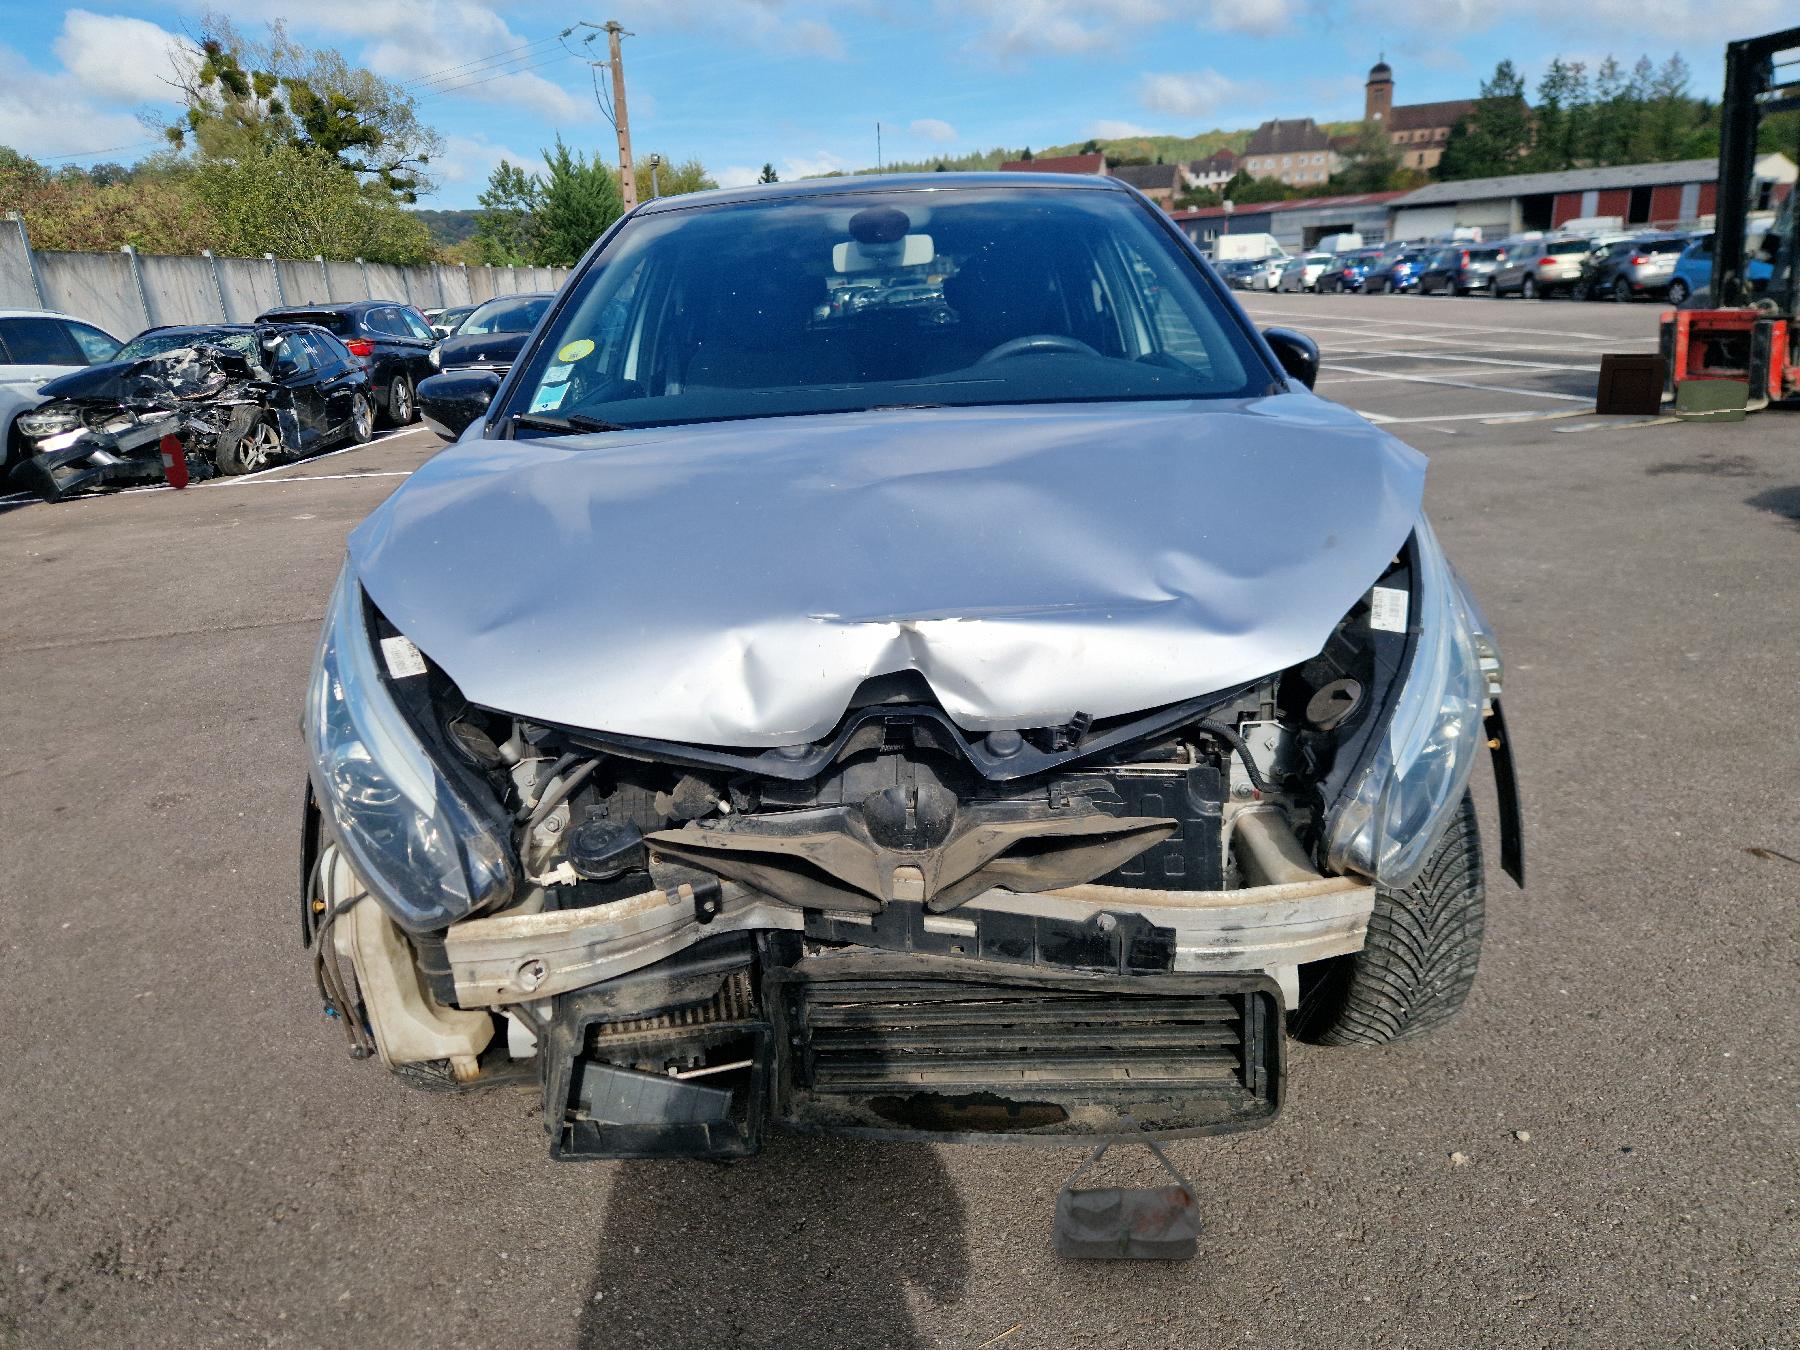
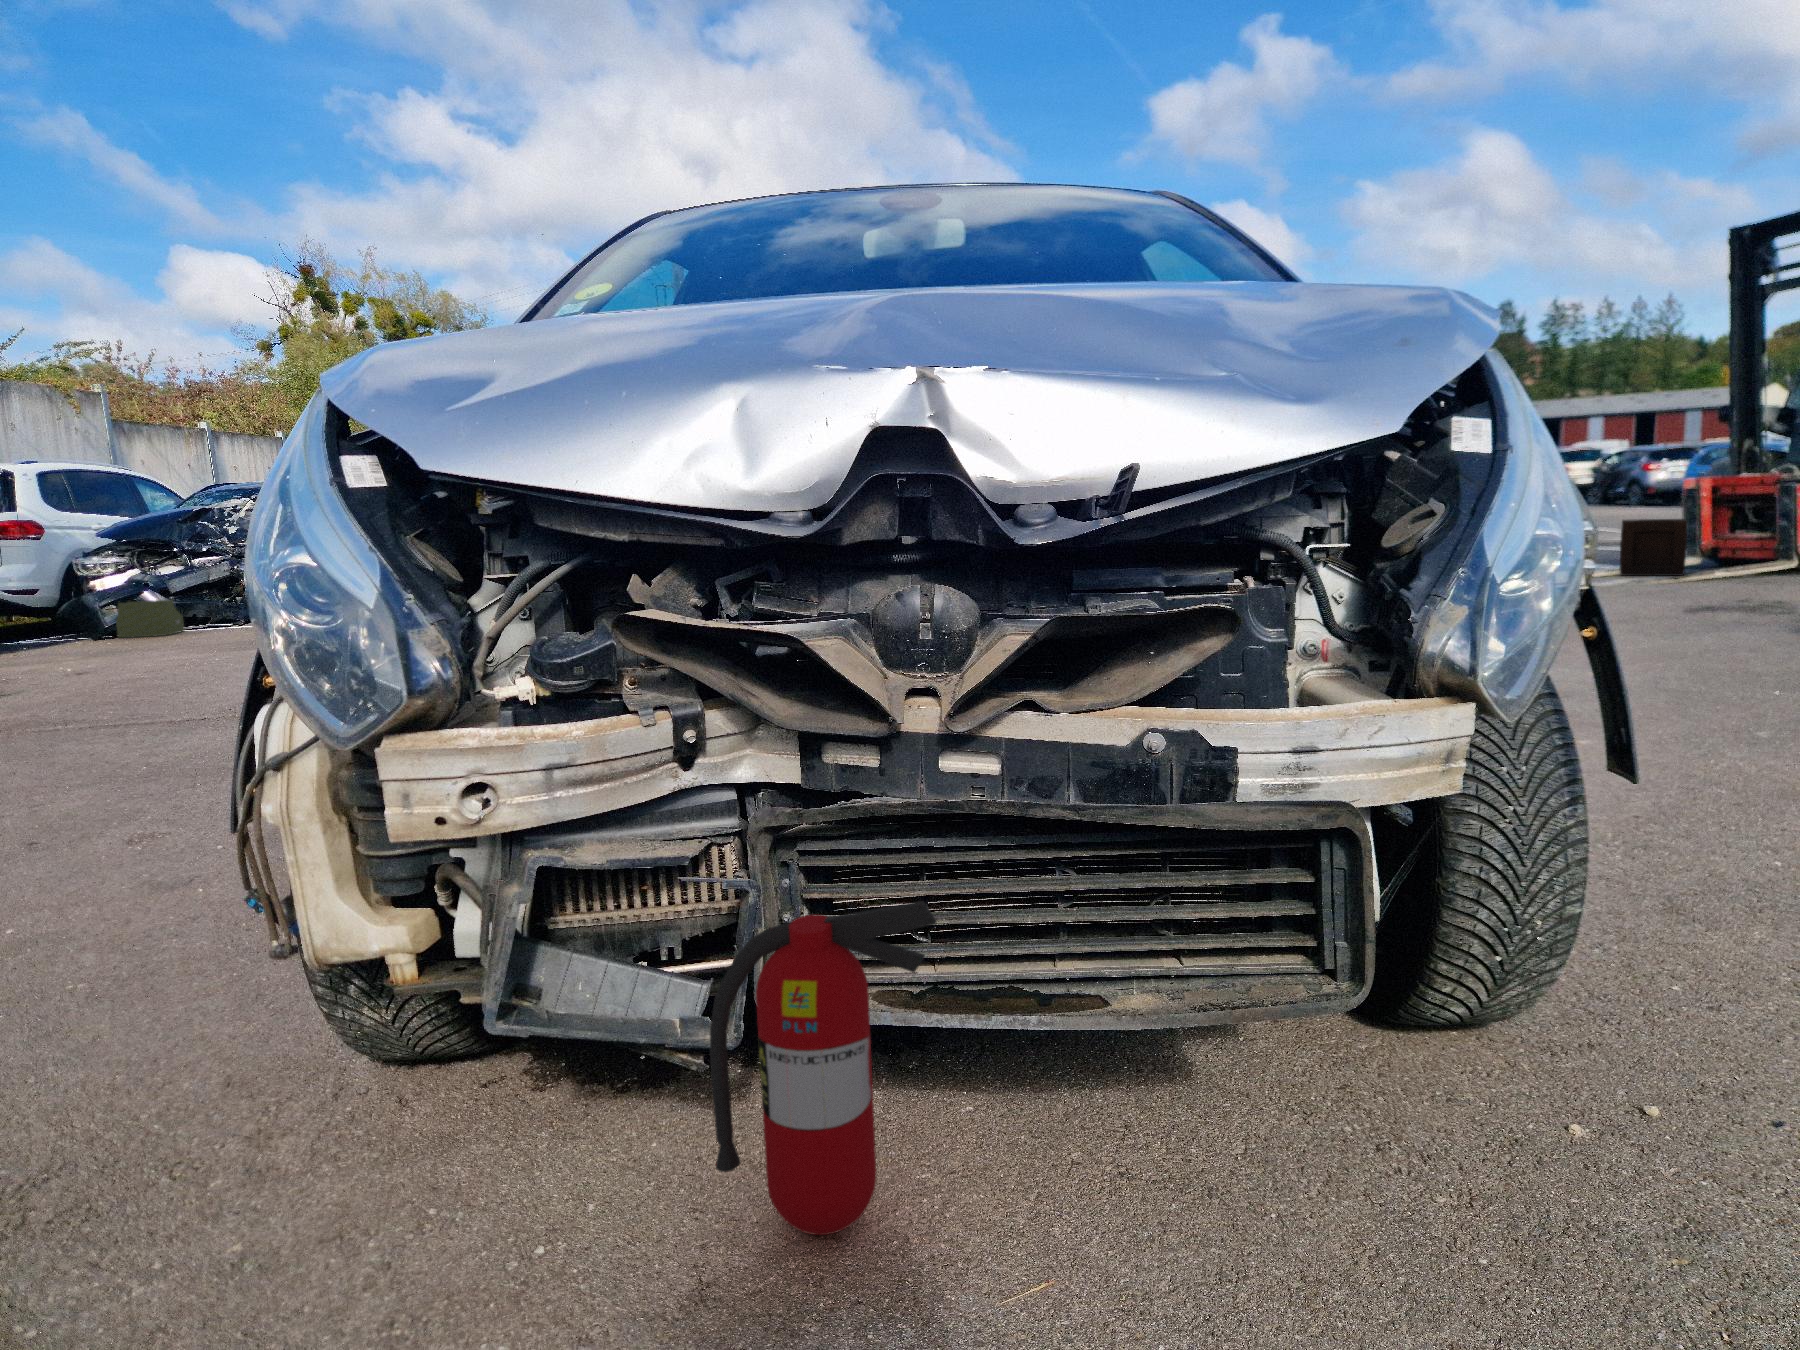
storage box: present [1674,380,1749,422] -> present [115,599,184,638]
fire extinguisher: present [160,433,189,489] -> present [710,901,936,1235]
bag: present [1051,1115,1204,1260] -> none [1090,1026,1278,1223]

